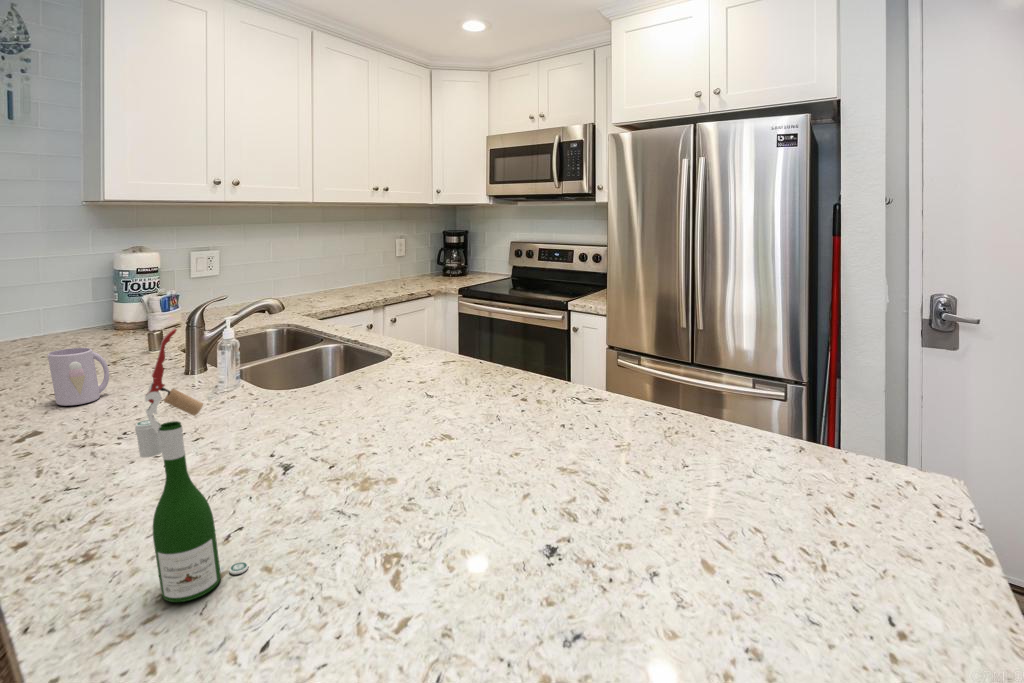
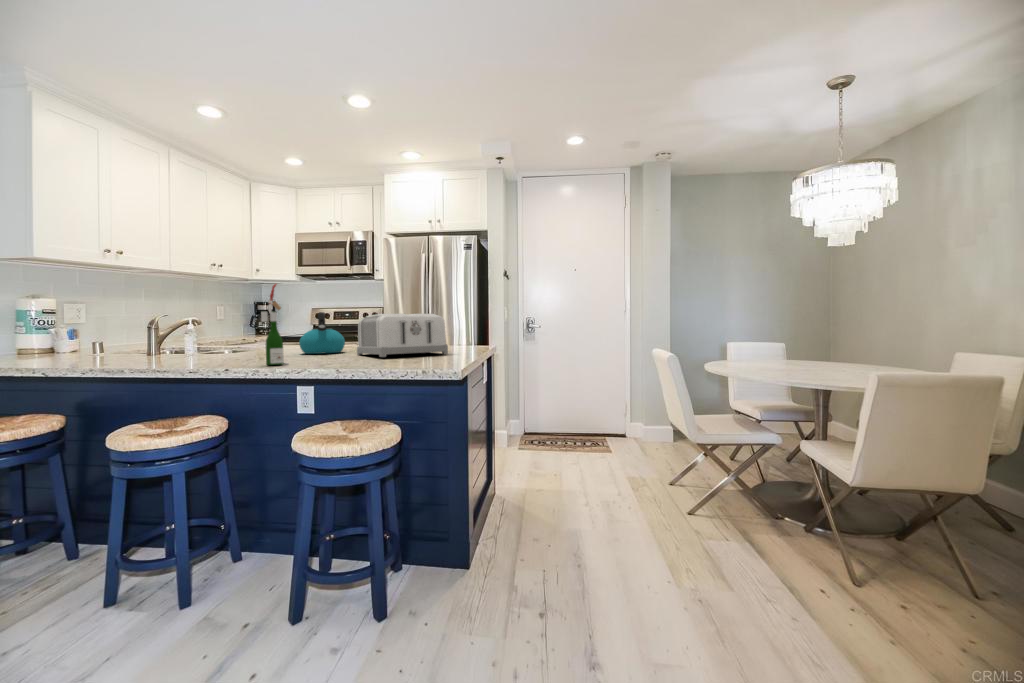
kettle: none [395,321,490,423] -> present [299,312,345,354]
mug: present [48,348,109,406] -> none [84,334,115,362]
toaster: none [497,361,767,568] -> present [357,314,448,357]

